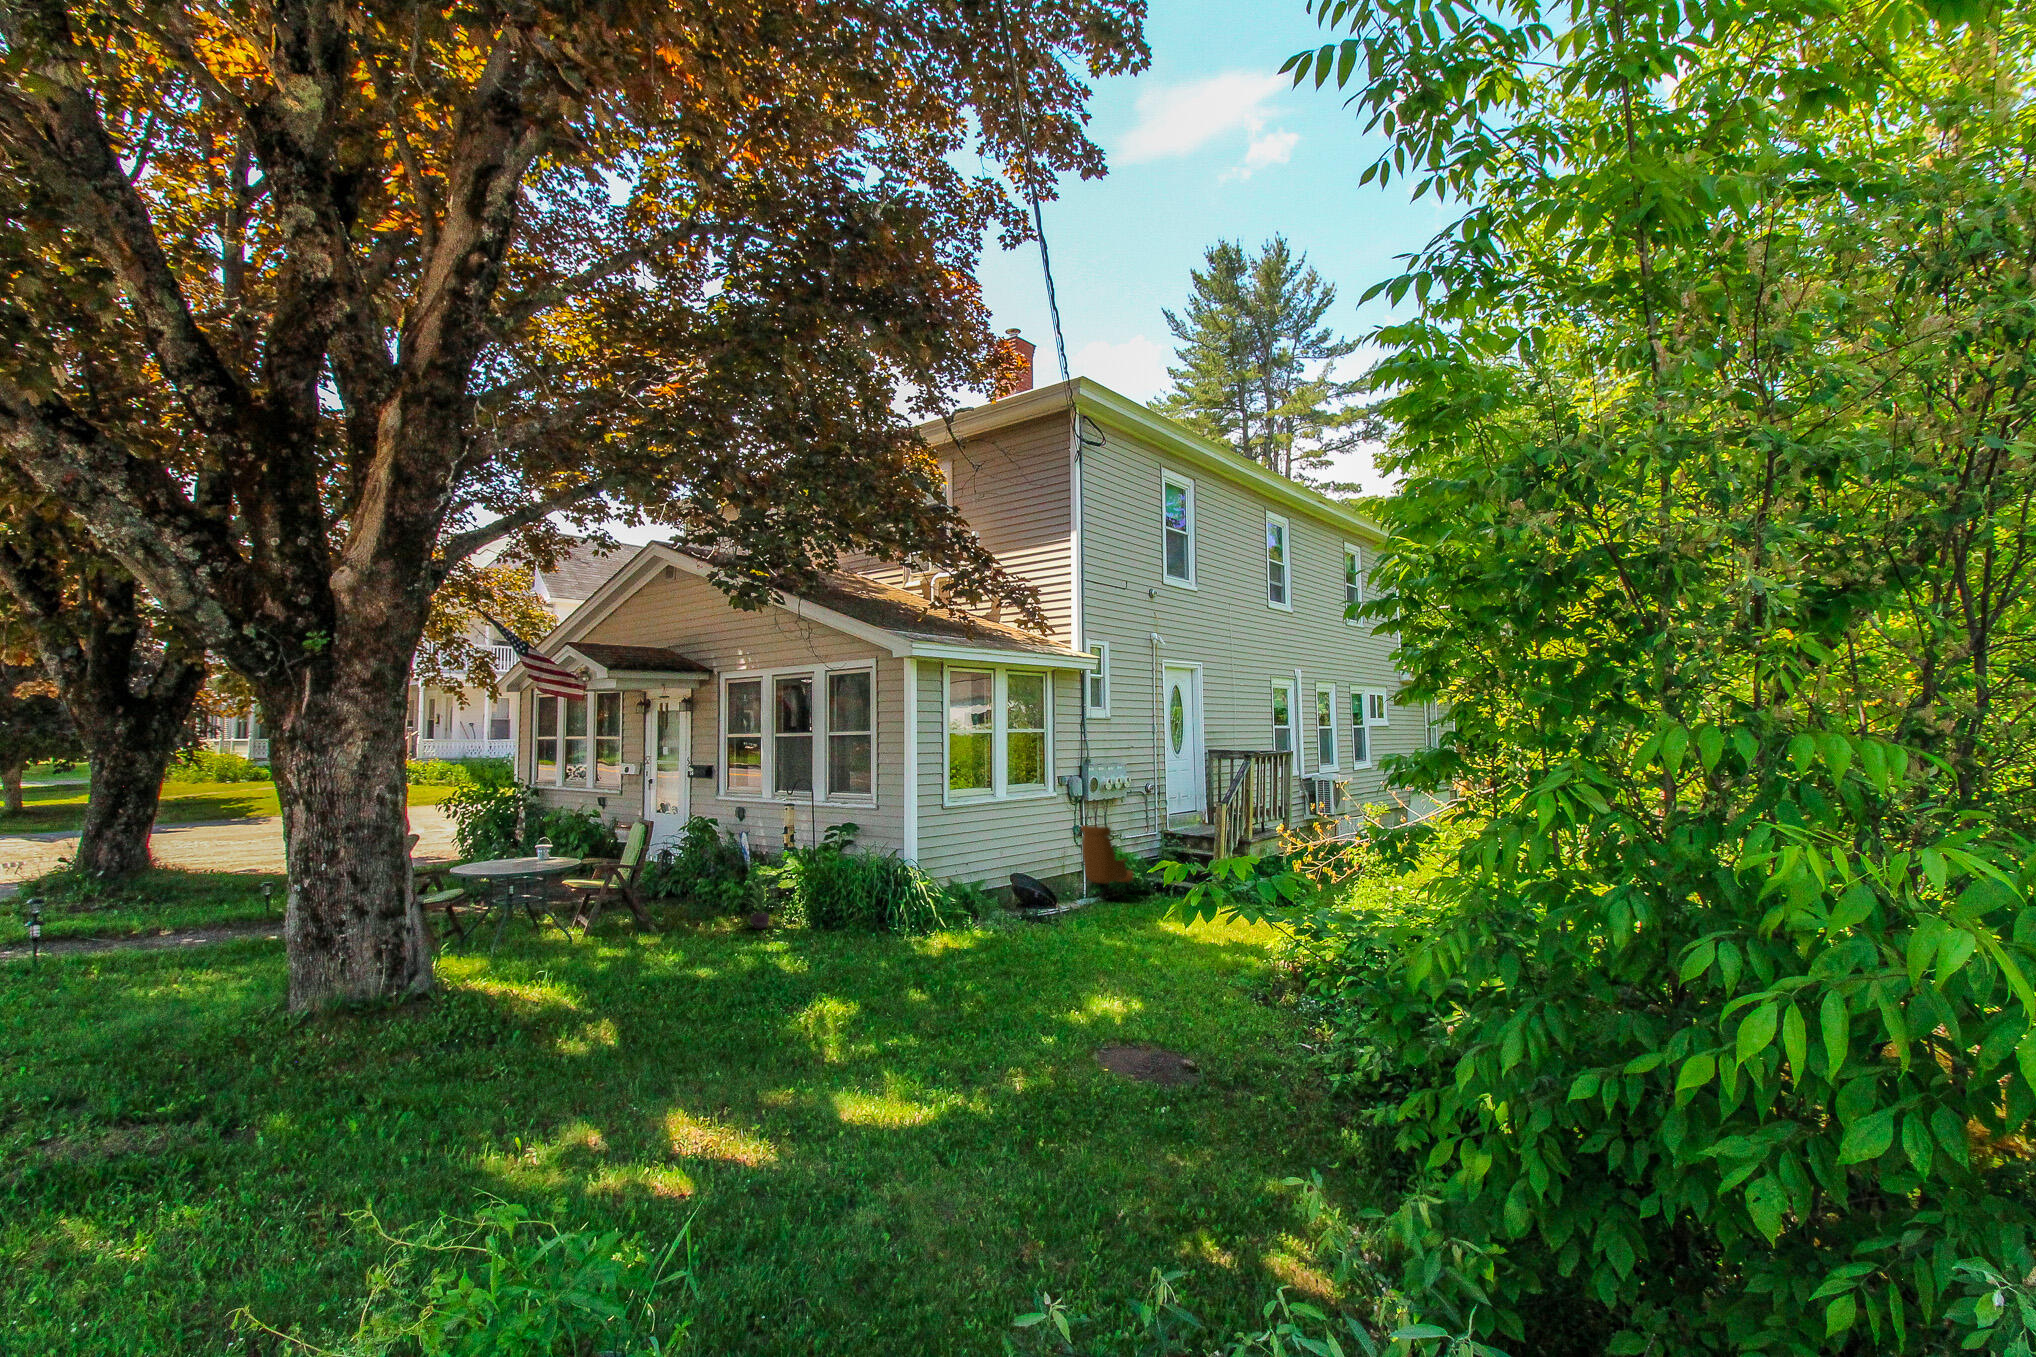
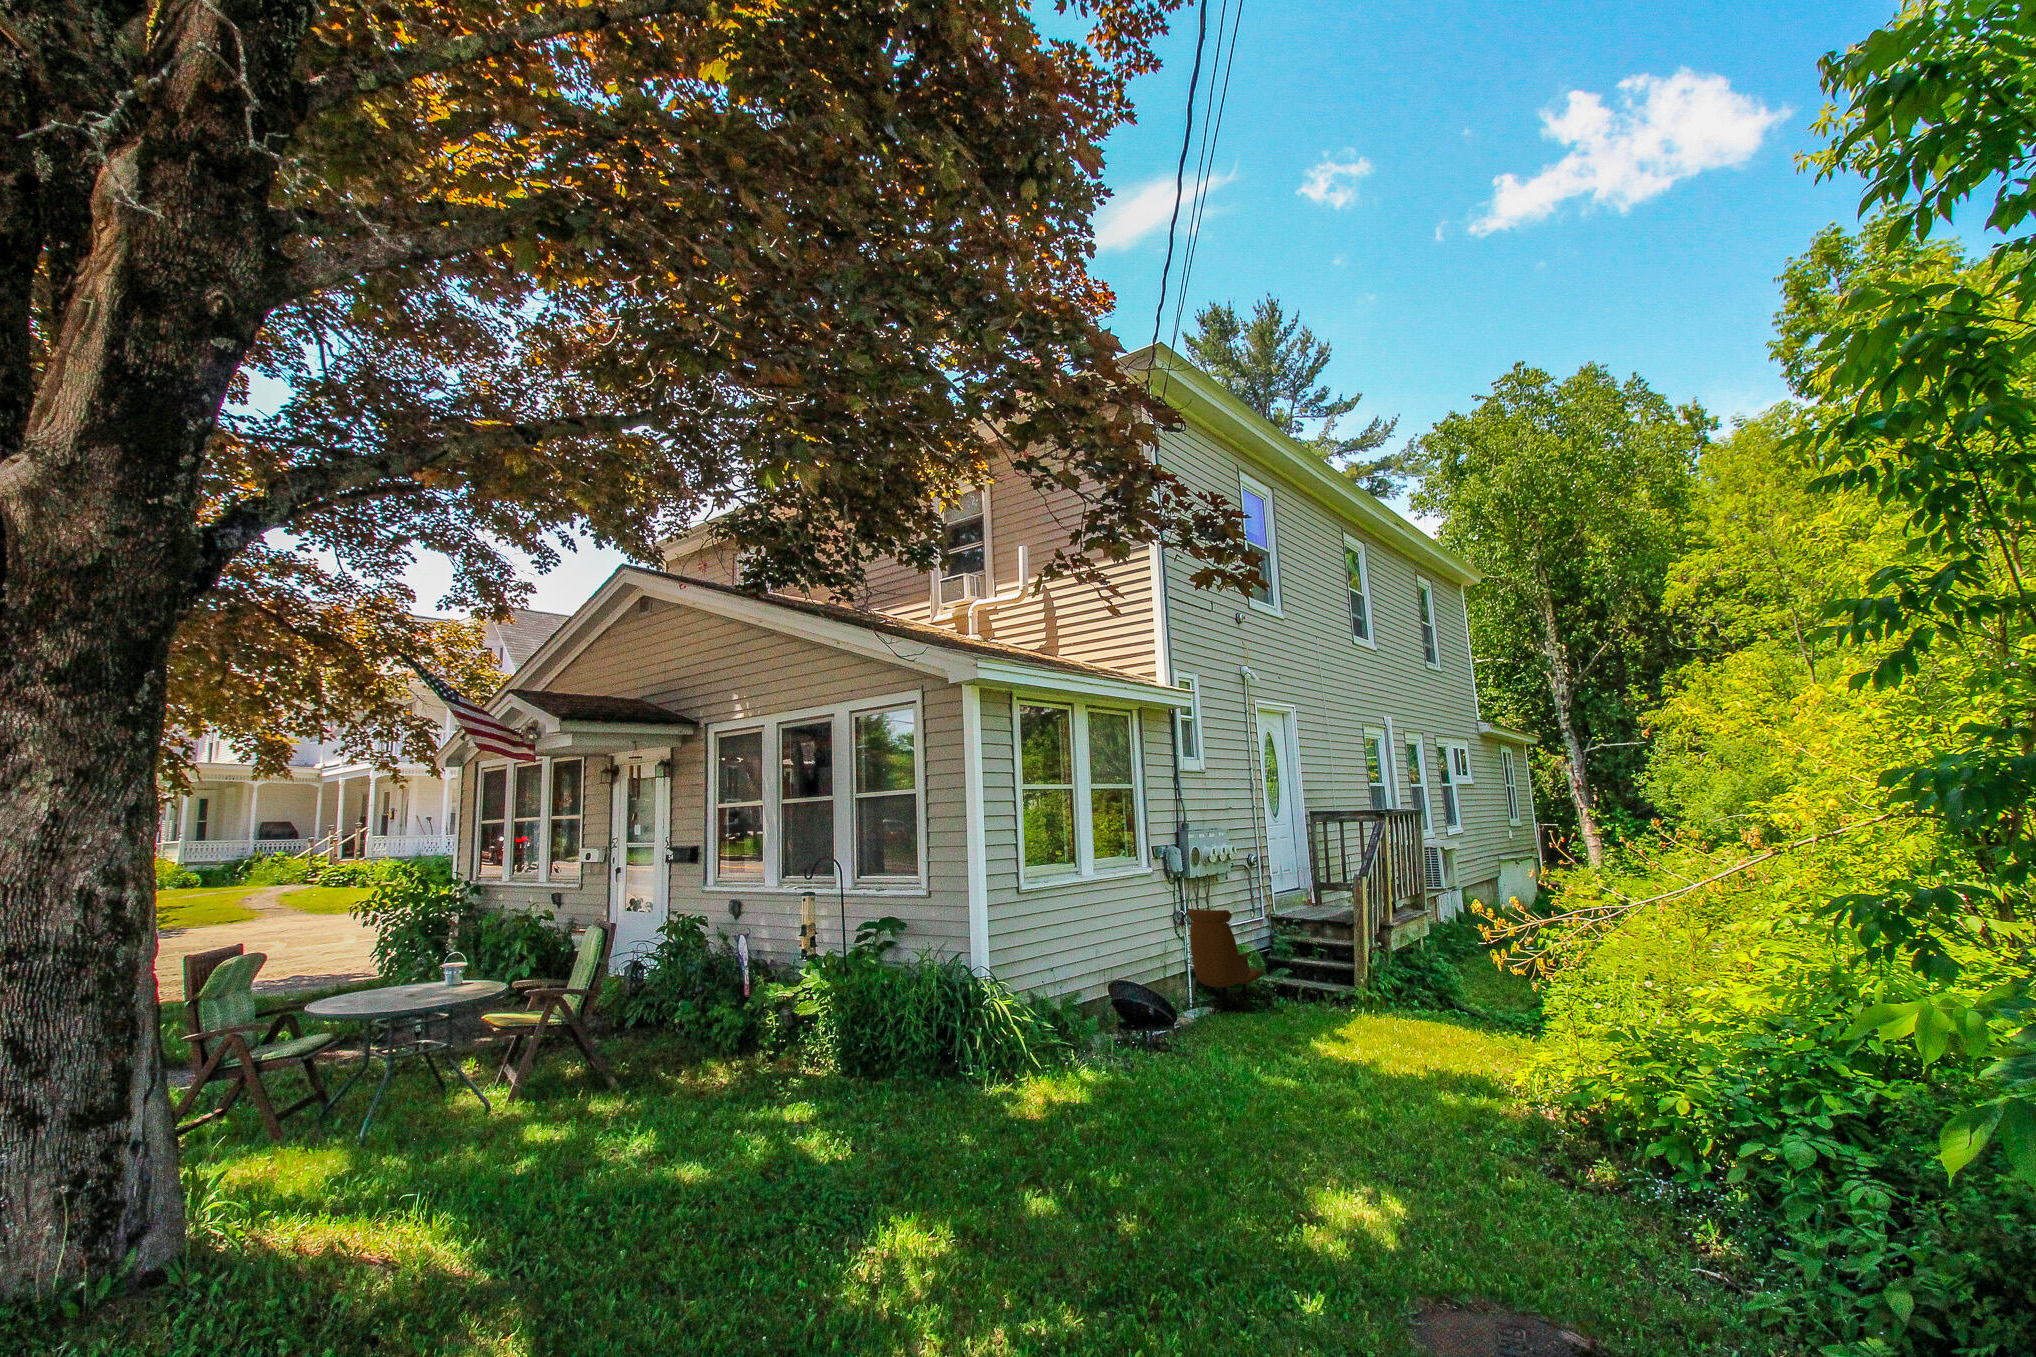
decorative plant: present [750,876,769,929] -> none [729,995,808,1076]

